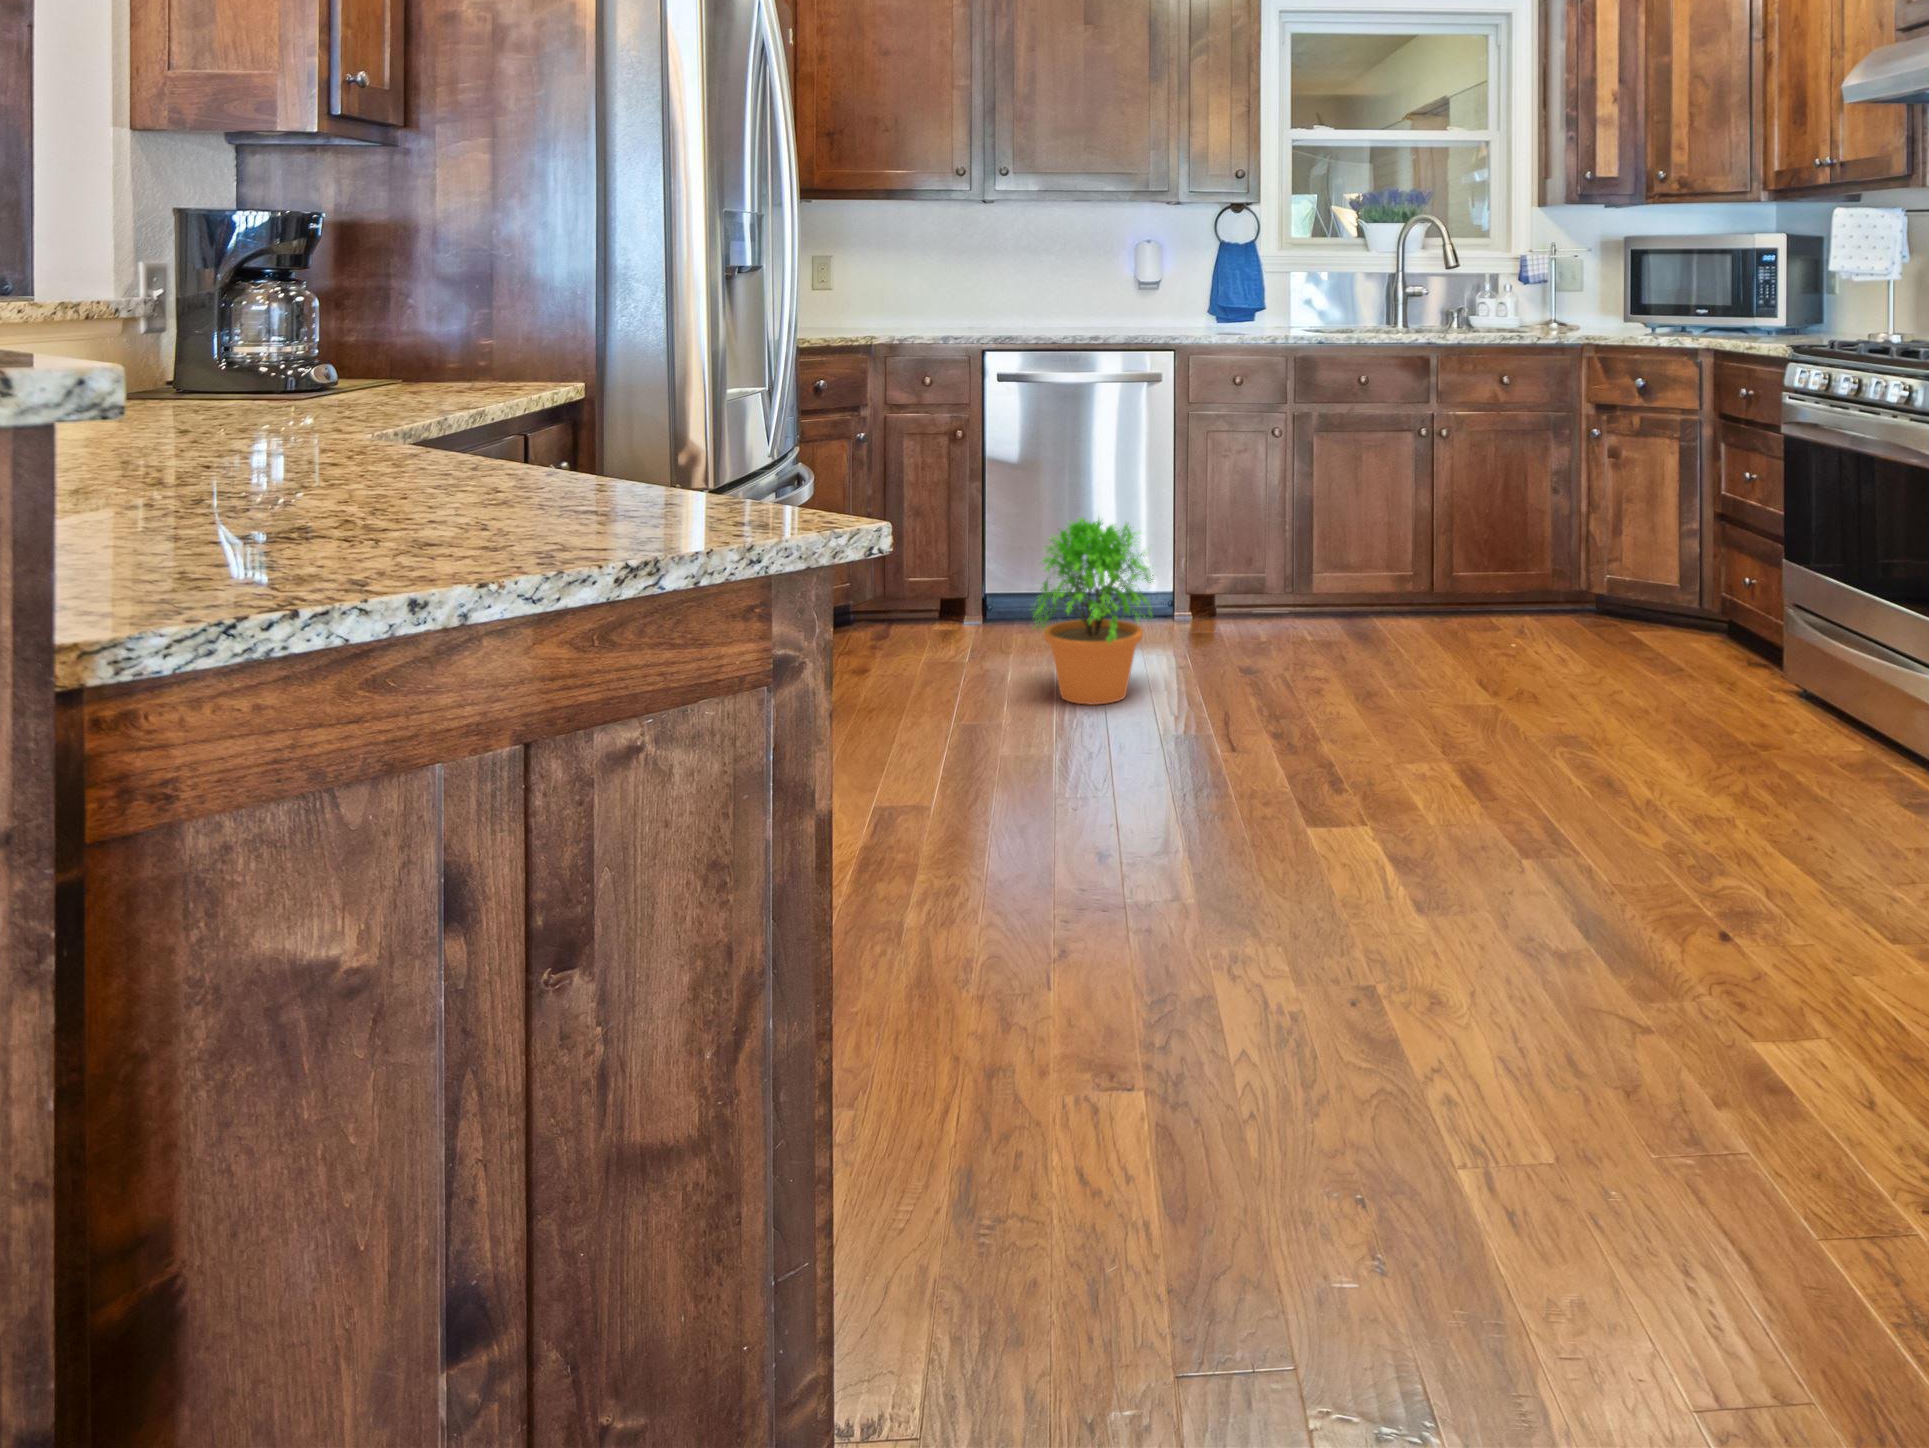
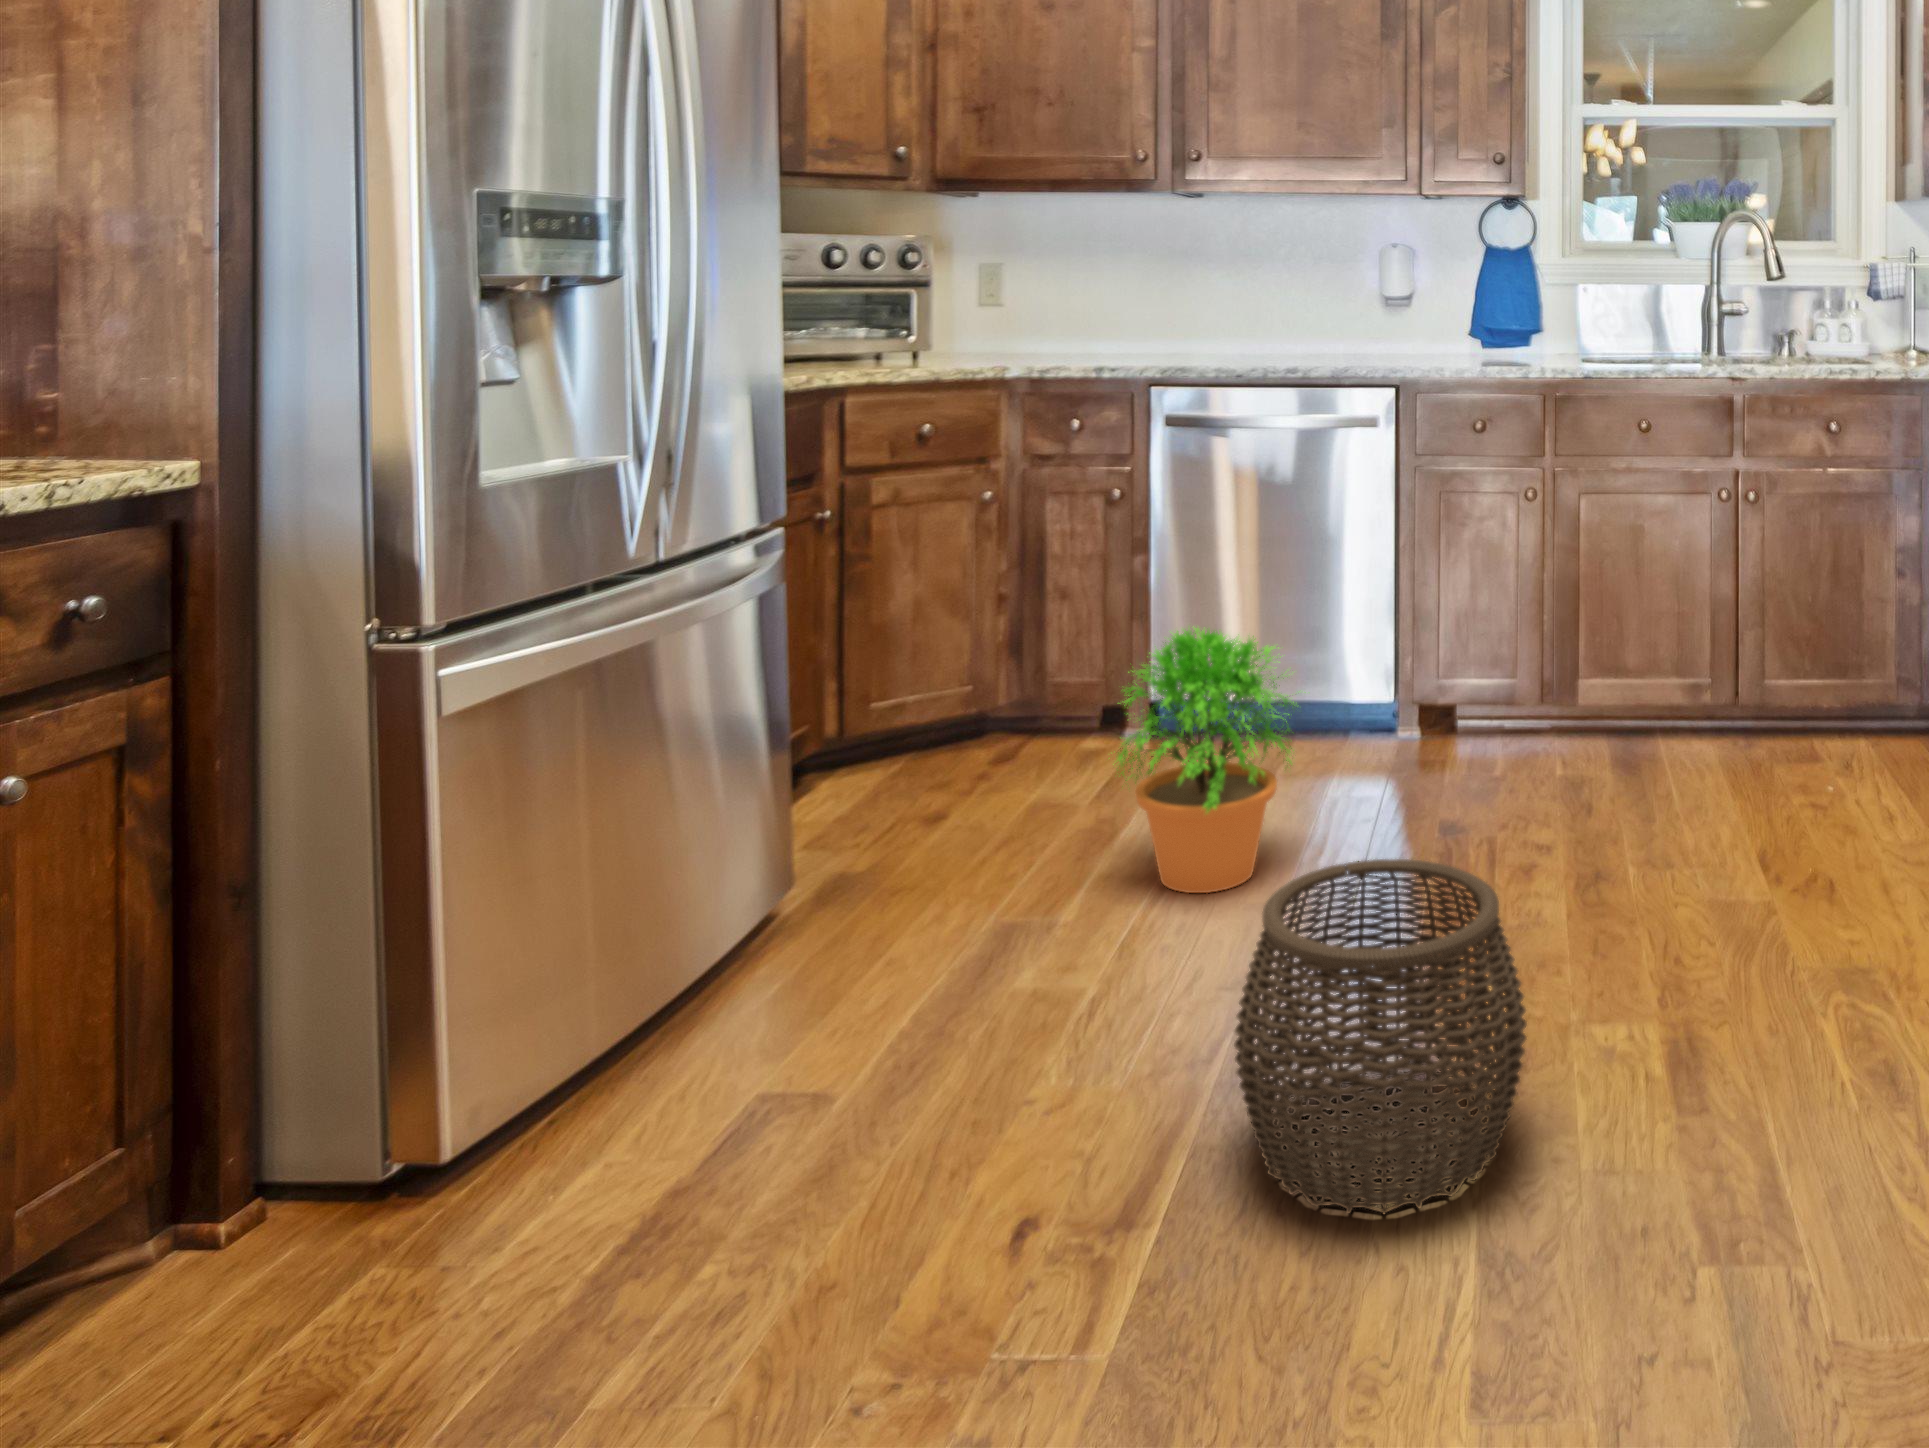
woven basket: none [1213,642,1399,840] -> present [1234,859,1527,1214]

